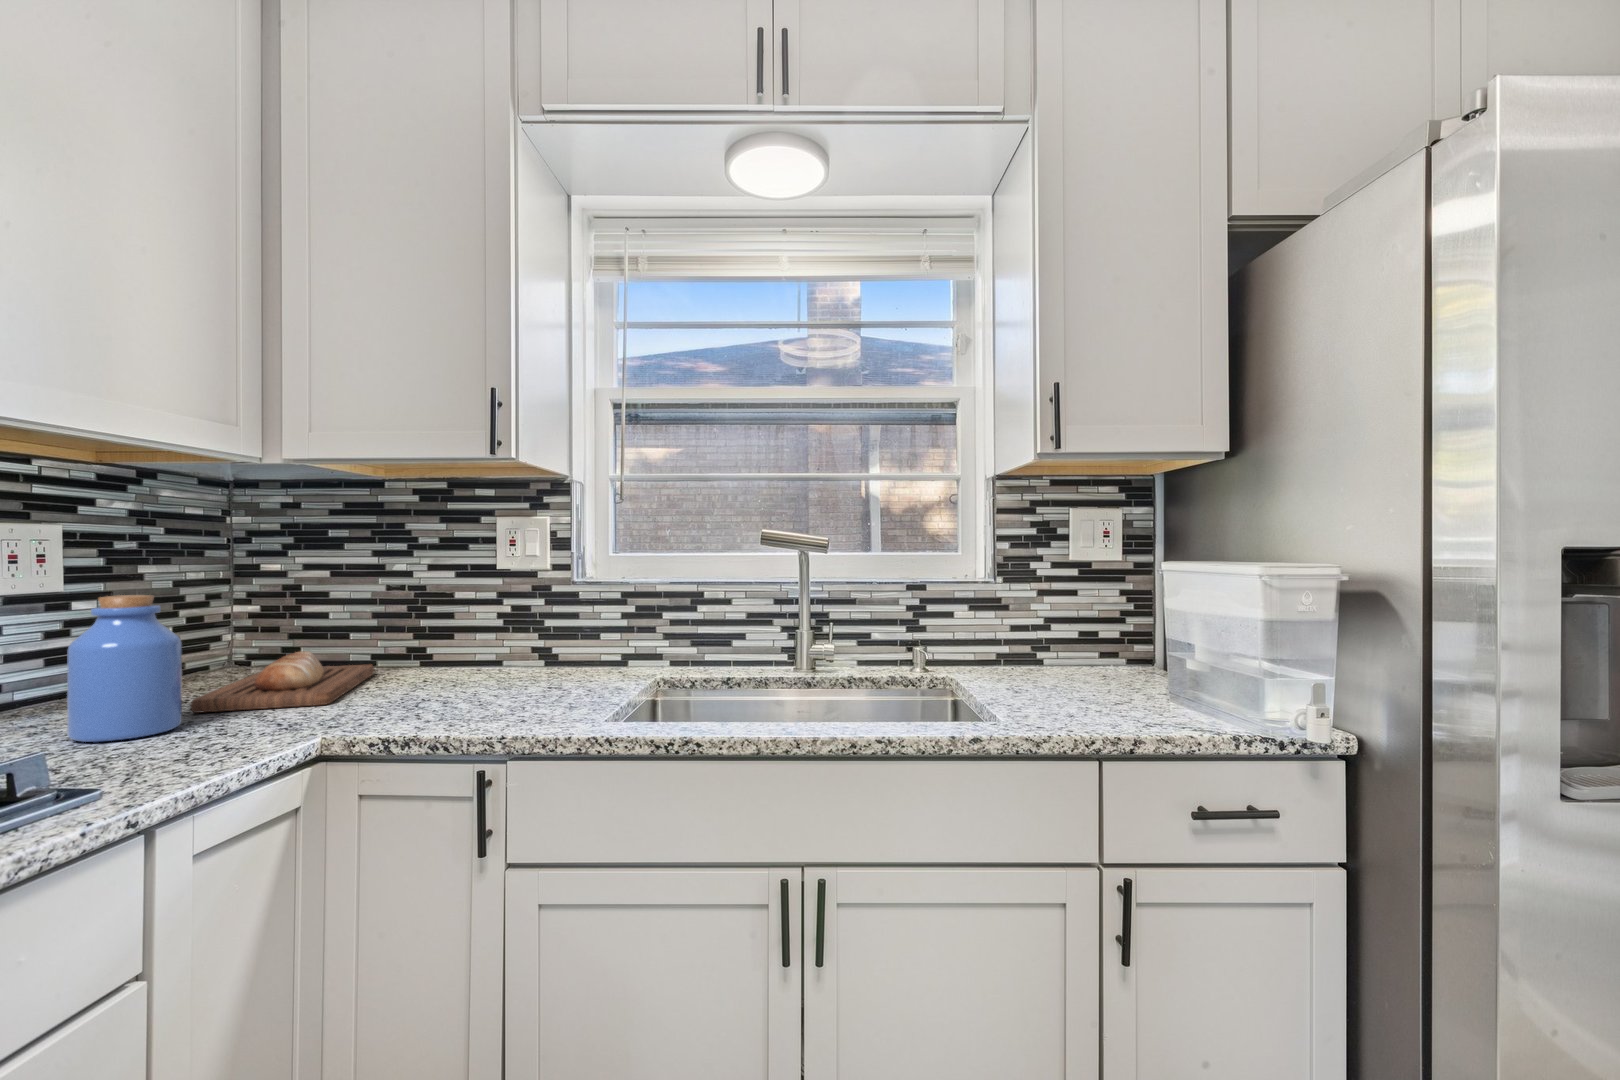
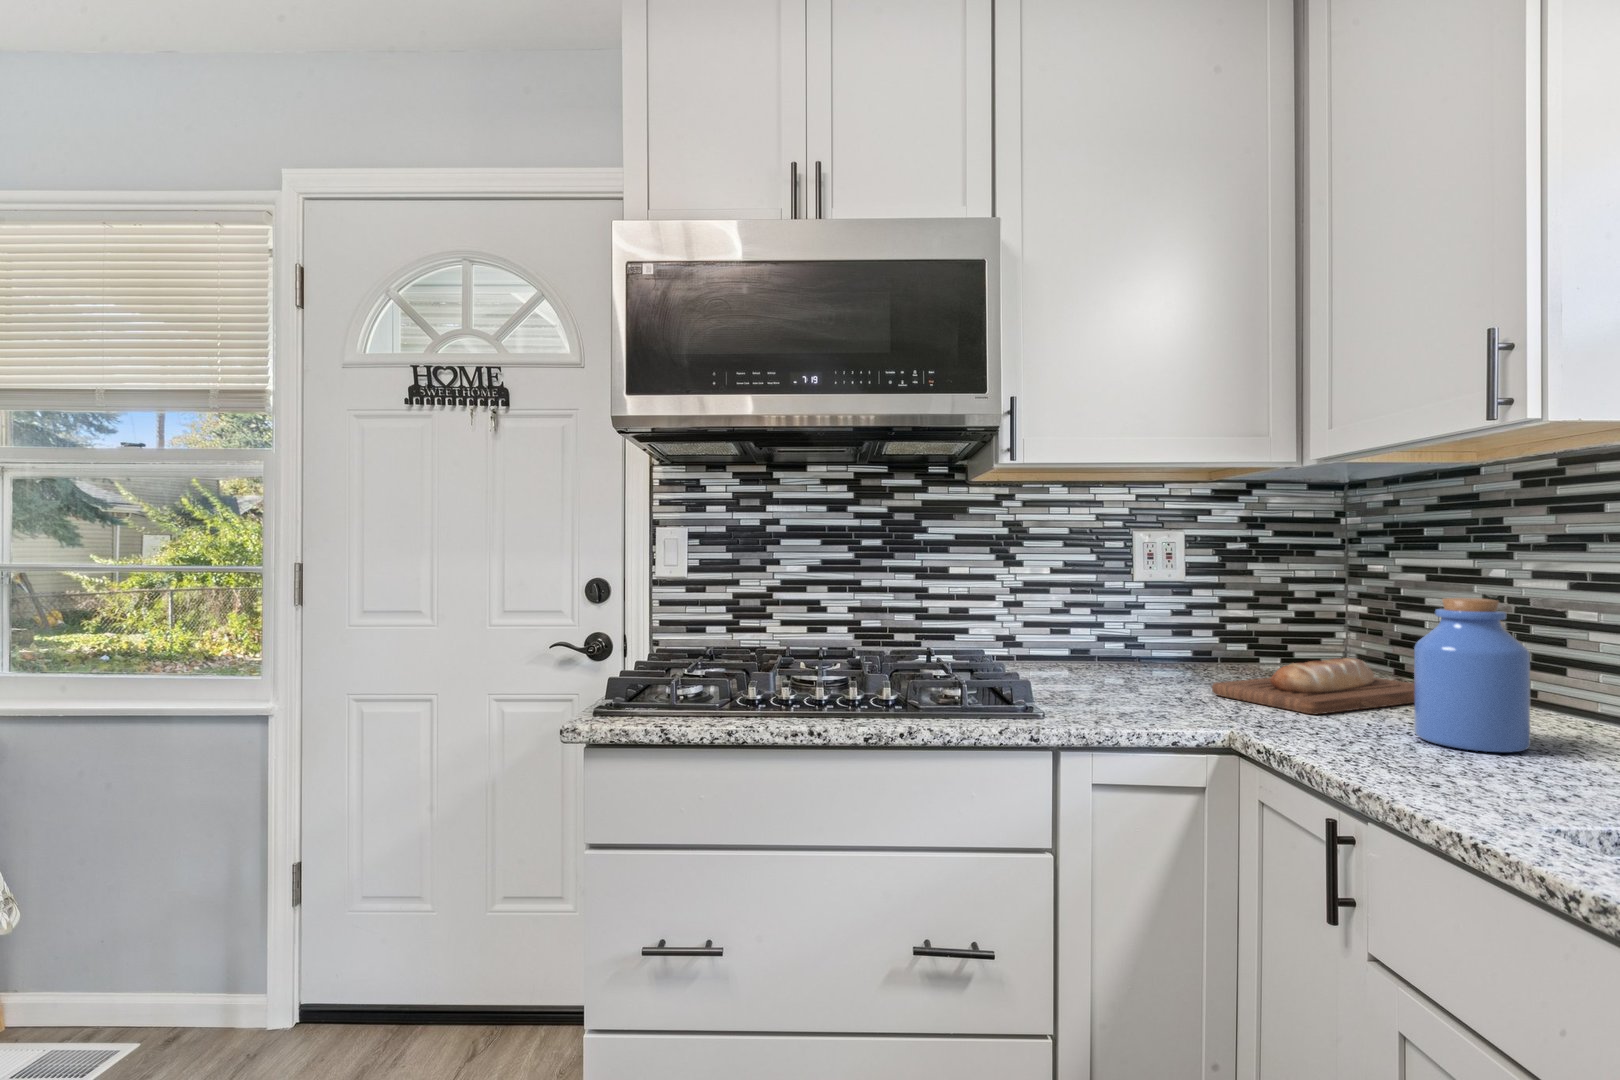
jar: present [67,595,182,742] -> present [1414,598,1530,753]

